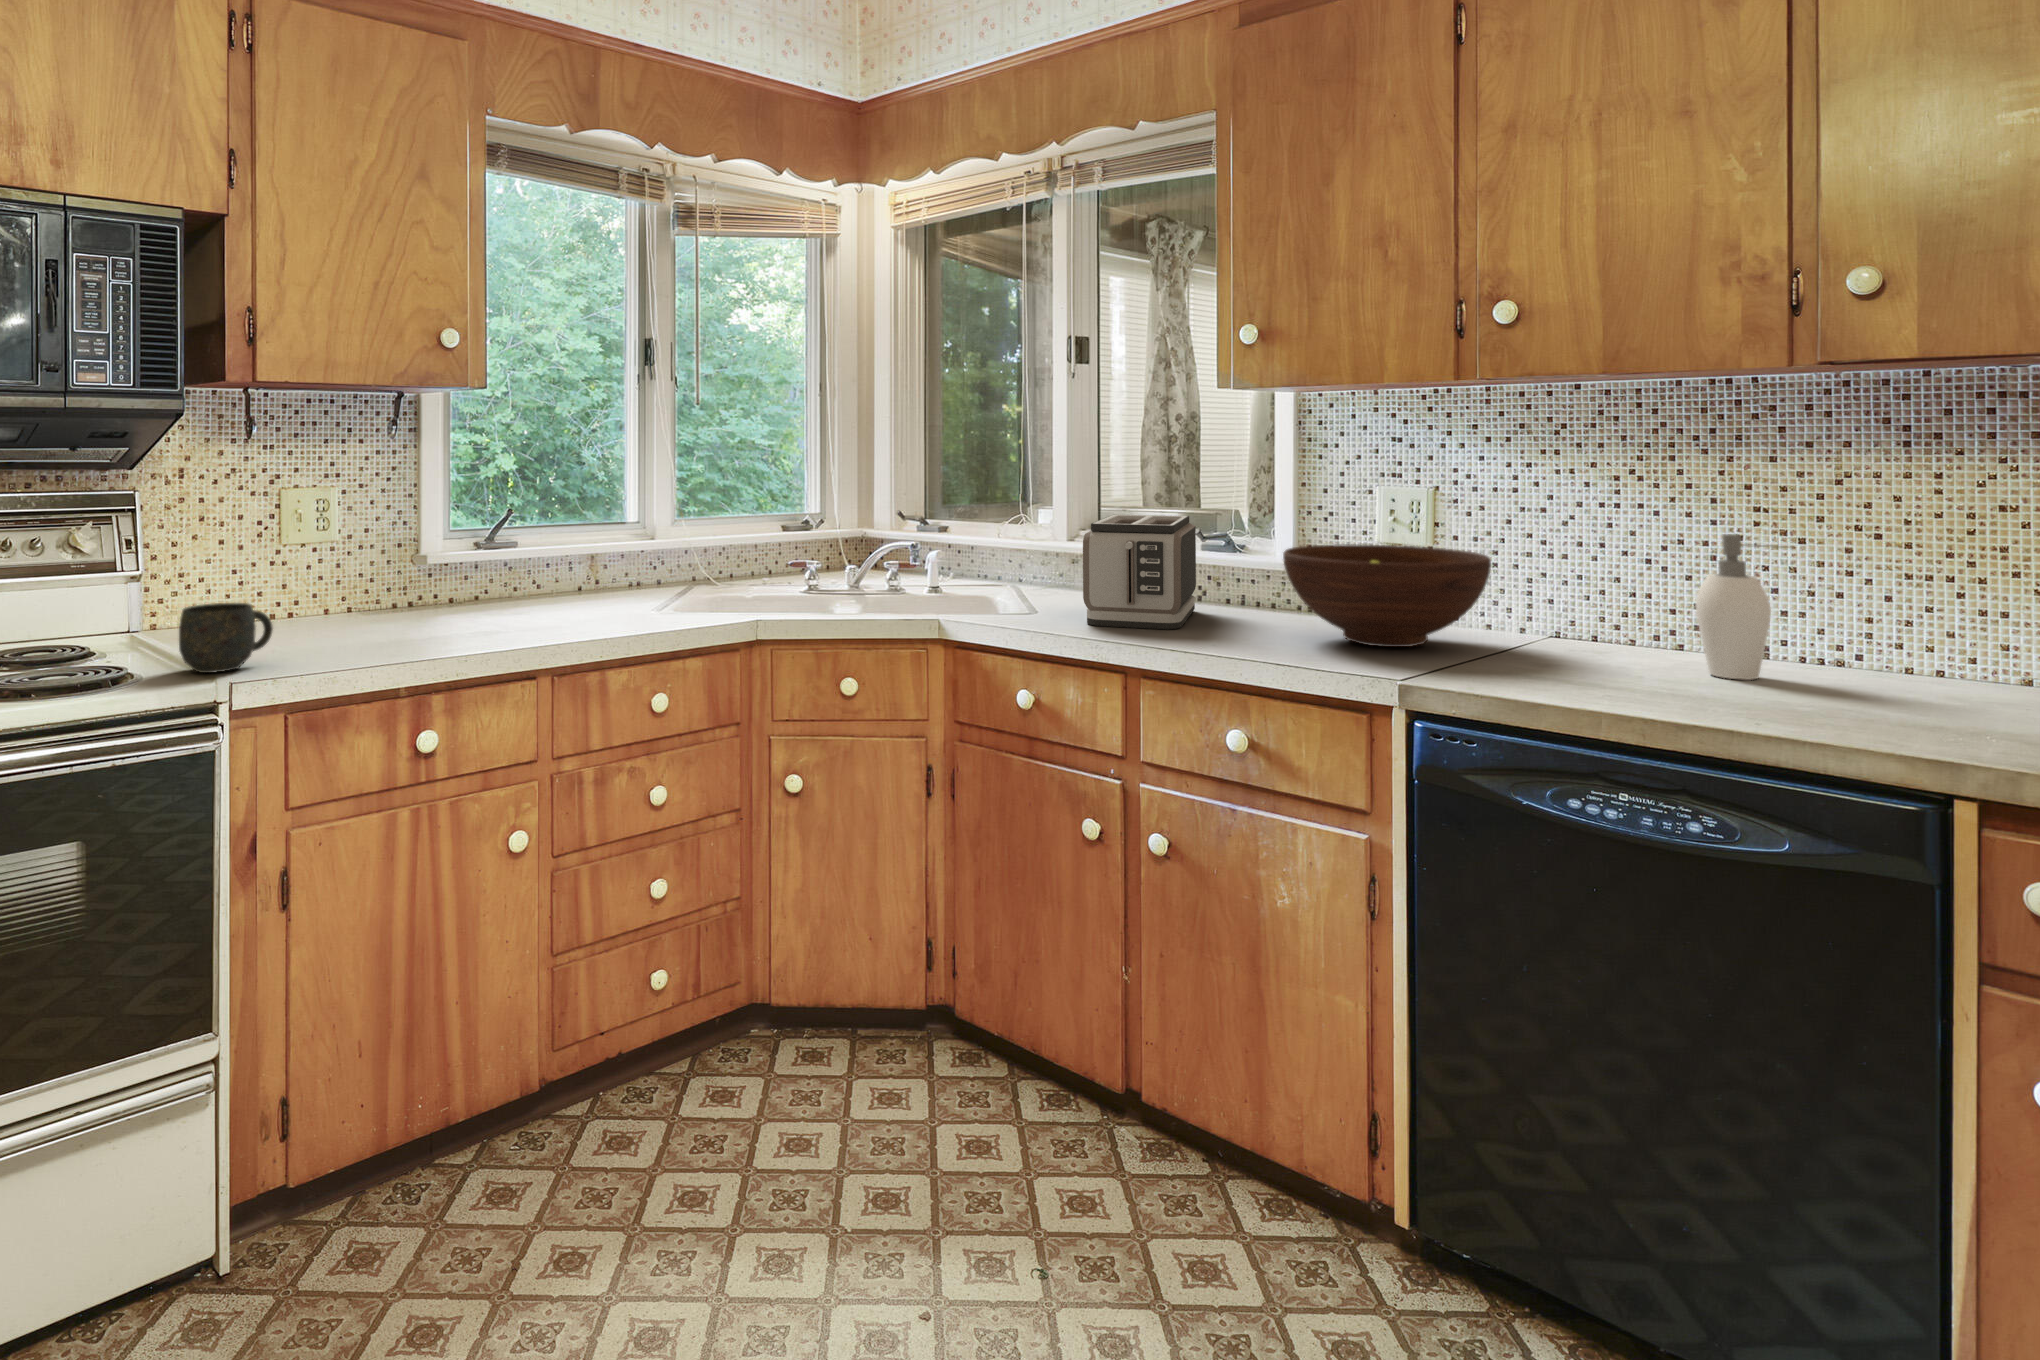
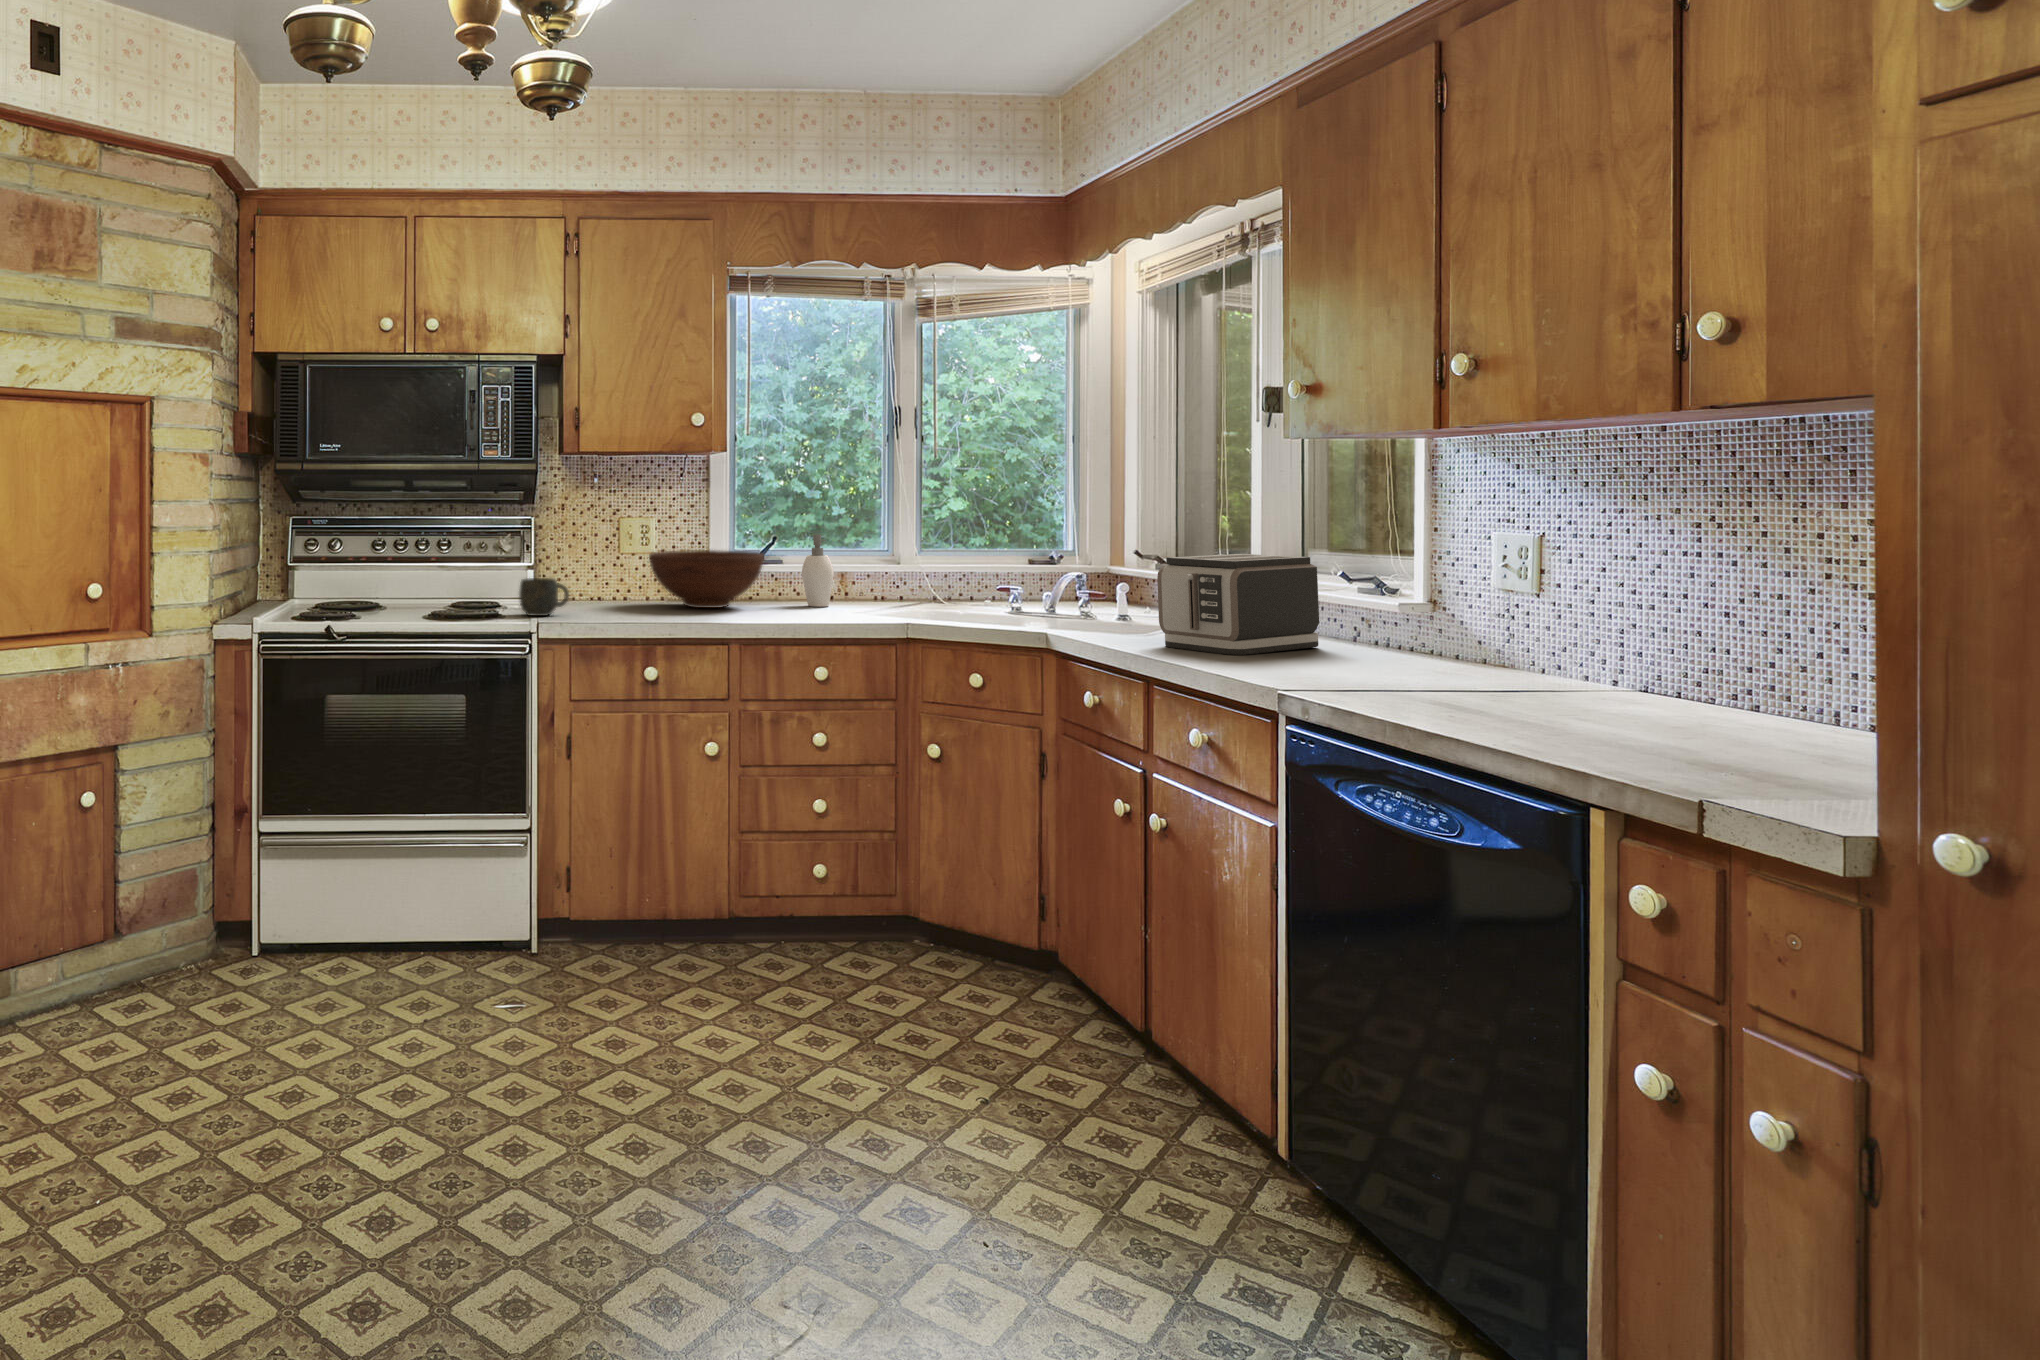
soap dispenser: present [1696,534,1771,680] -> present [802,535,834,607]
fruit bowl: present [1283,544,1491,647] -> present [649,550,764,608]

